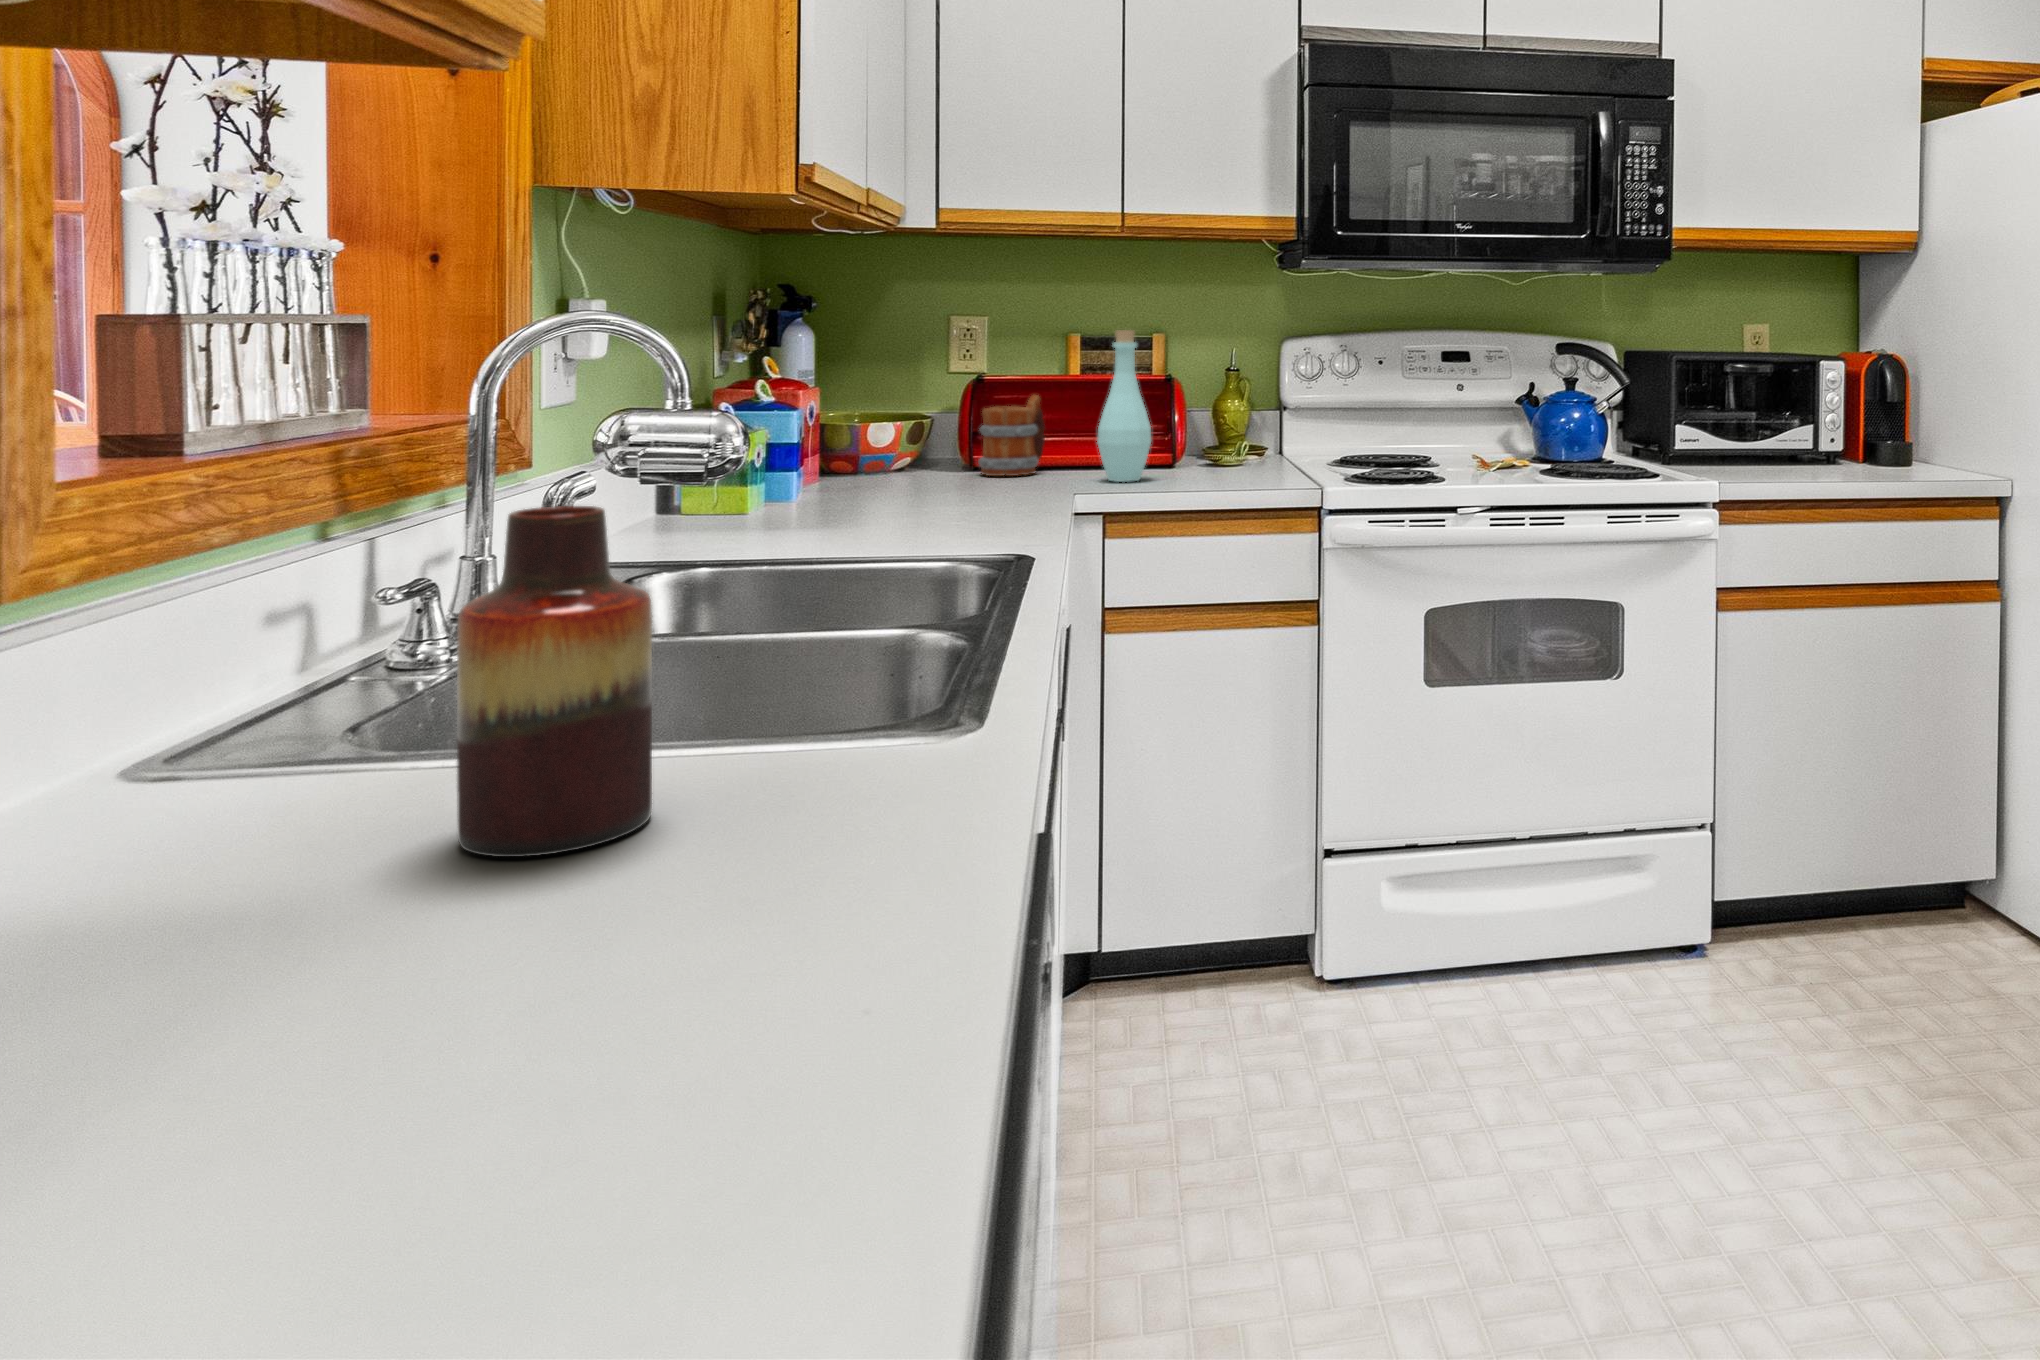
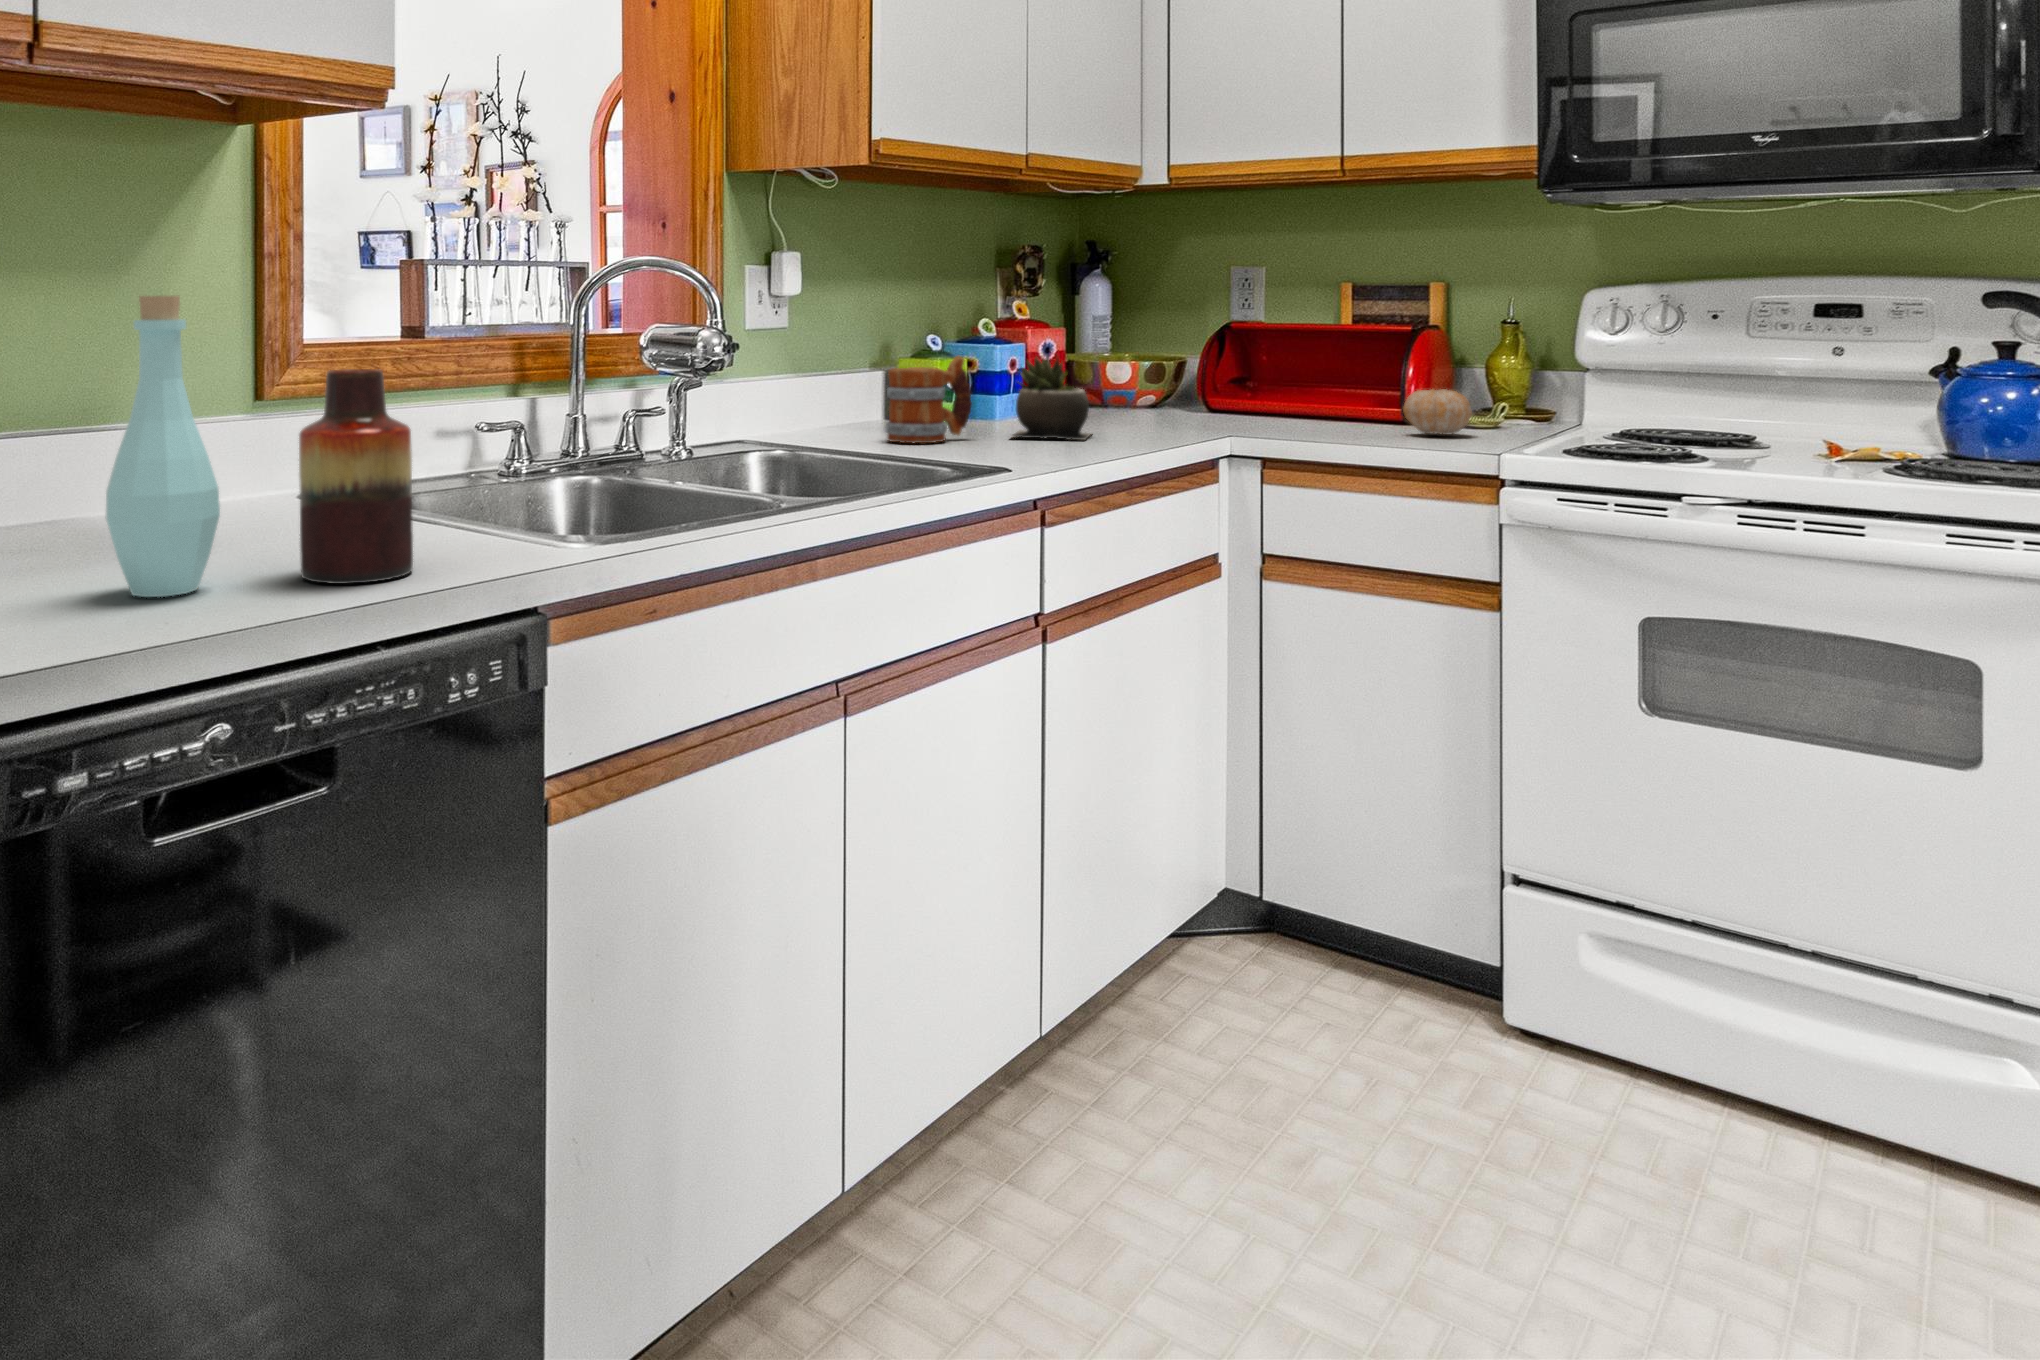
bottle: present [1097,330,1151,482] -> present [106,295,220,597]
mug: present [978,395,1045,476] -> present [886,356,972,443]
succulent plant: none [826,413,932,512] -> present [1012,356,1090,440]
fruit: none [1183,431,1240,473] -> present [1403,389,1472,435]

